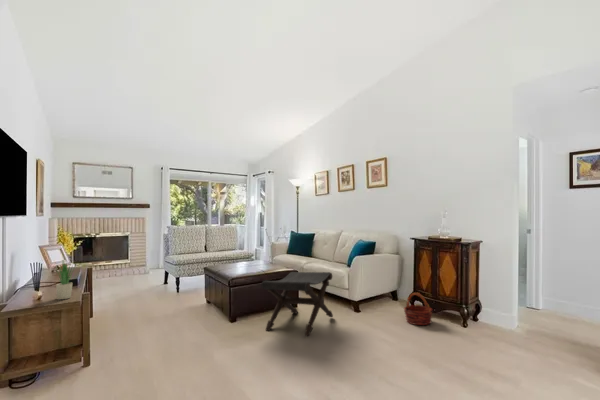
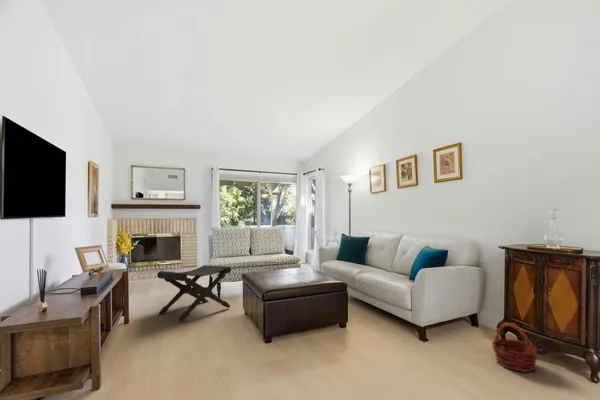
potted plant: present [56,263,72,299] -> none [50,265,75,314]
footstool: present [262,272,333,336] -> present [157,265,231,321]

